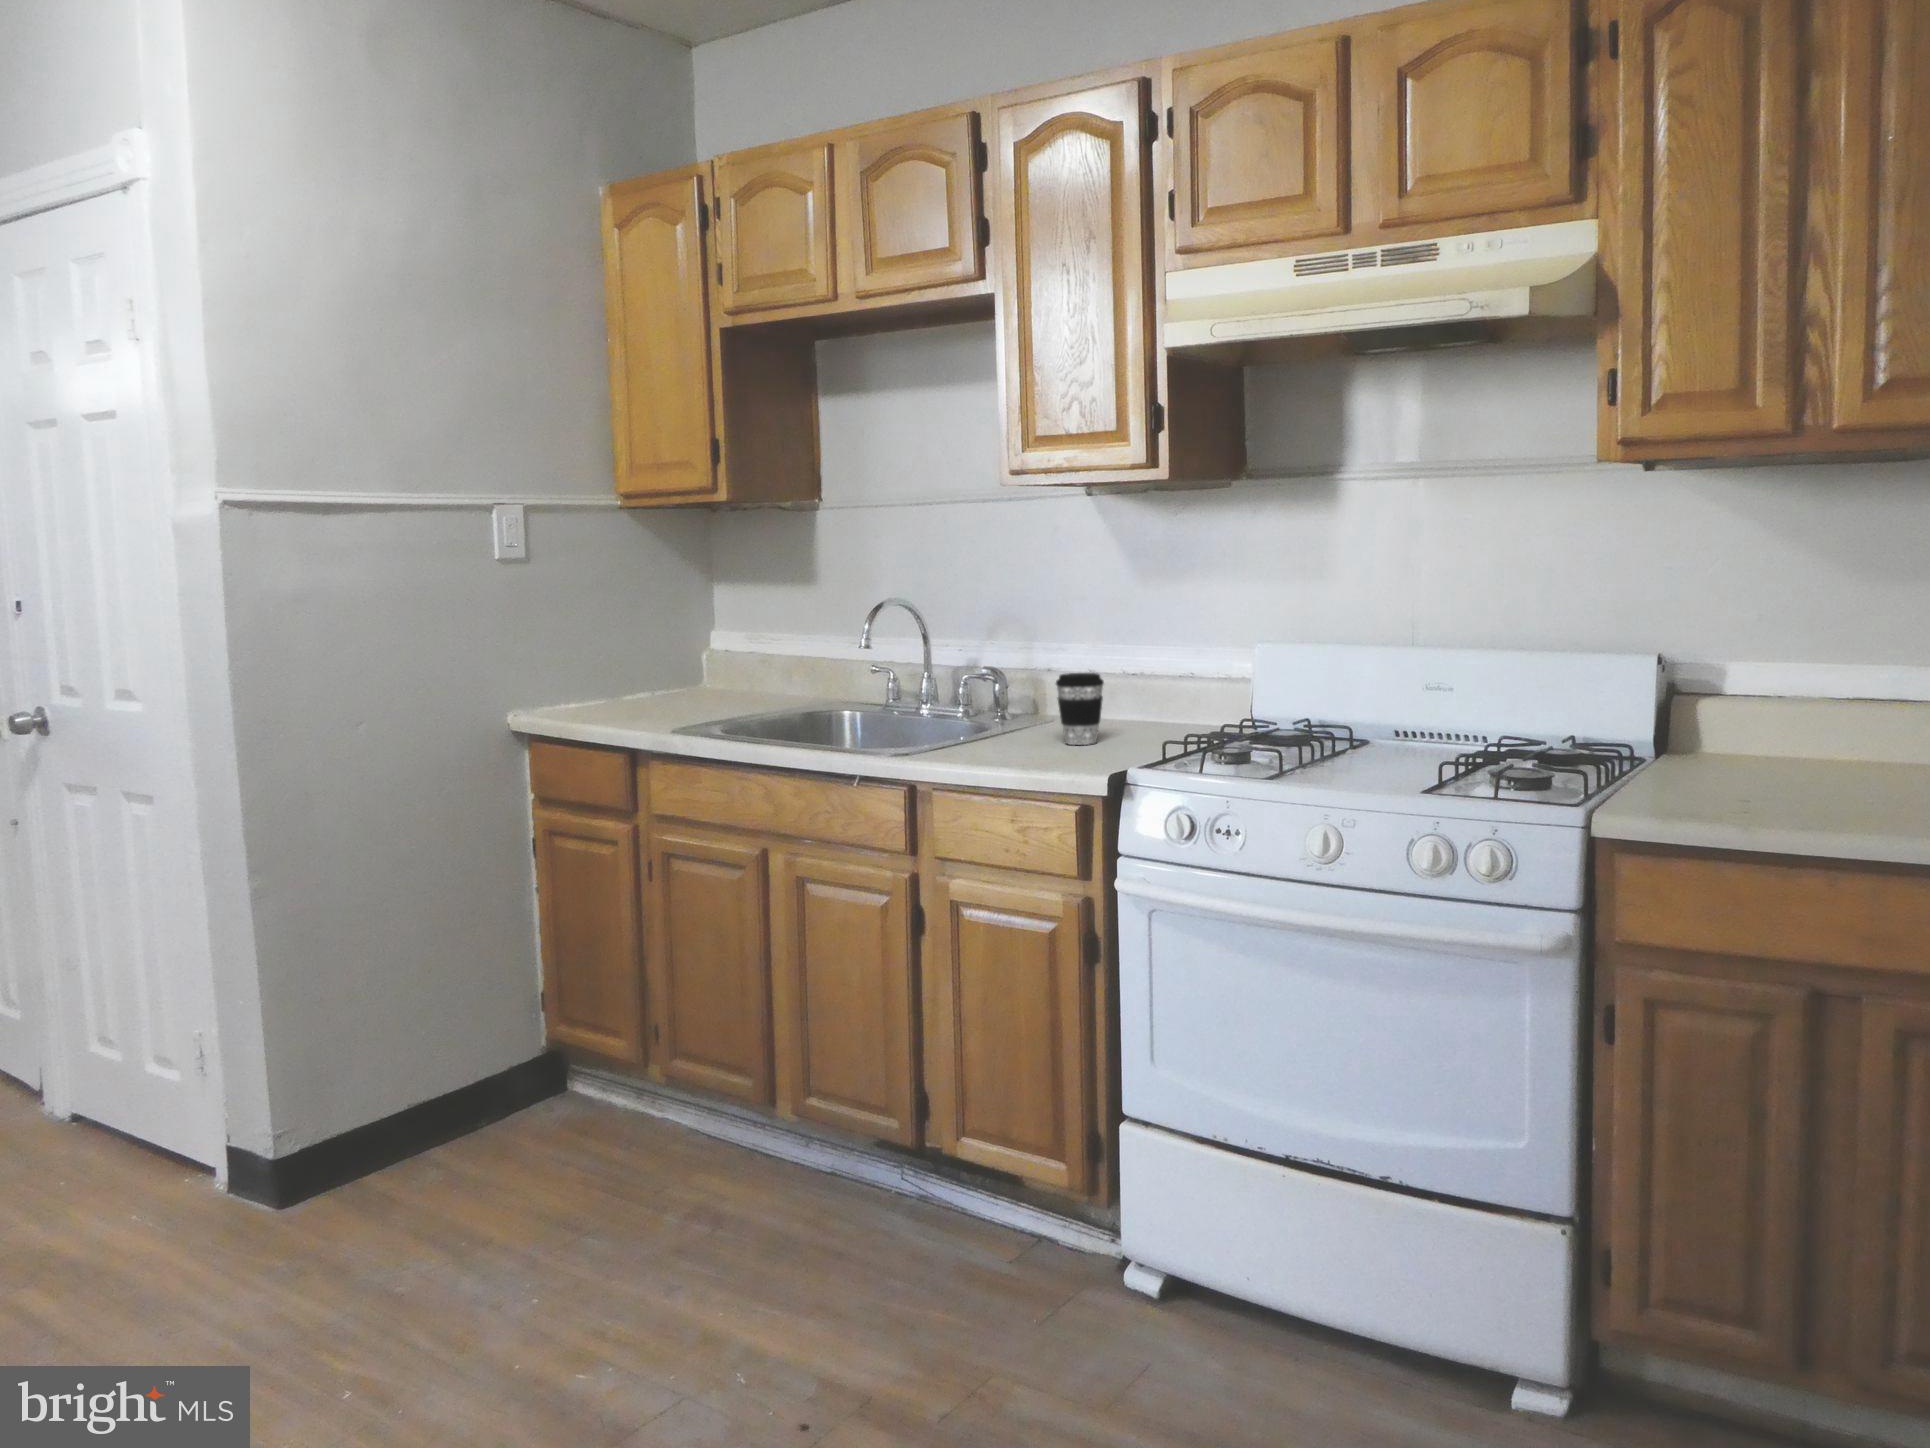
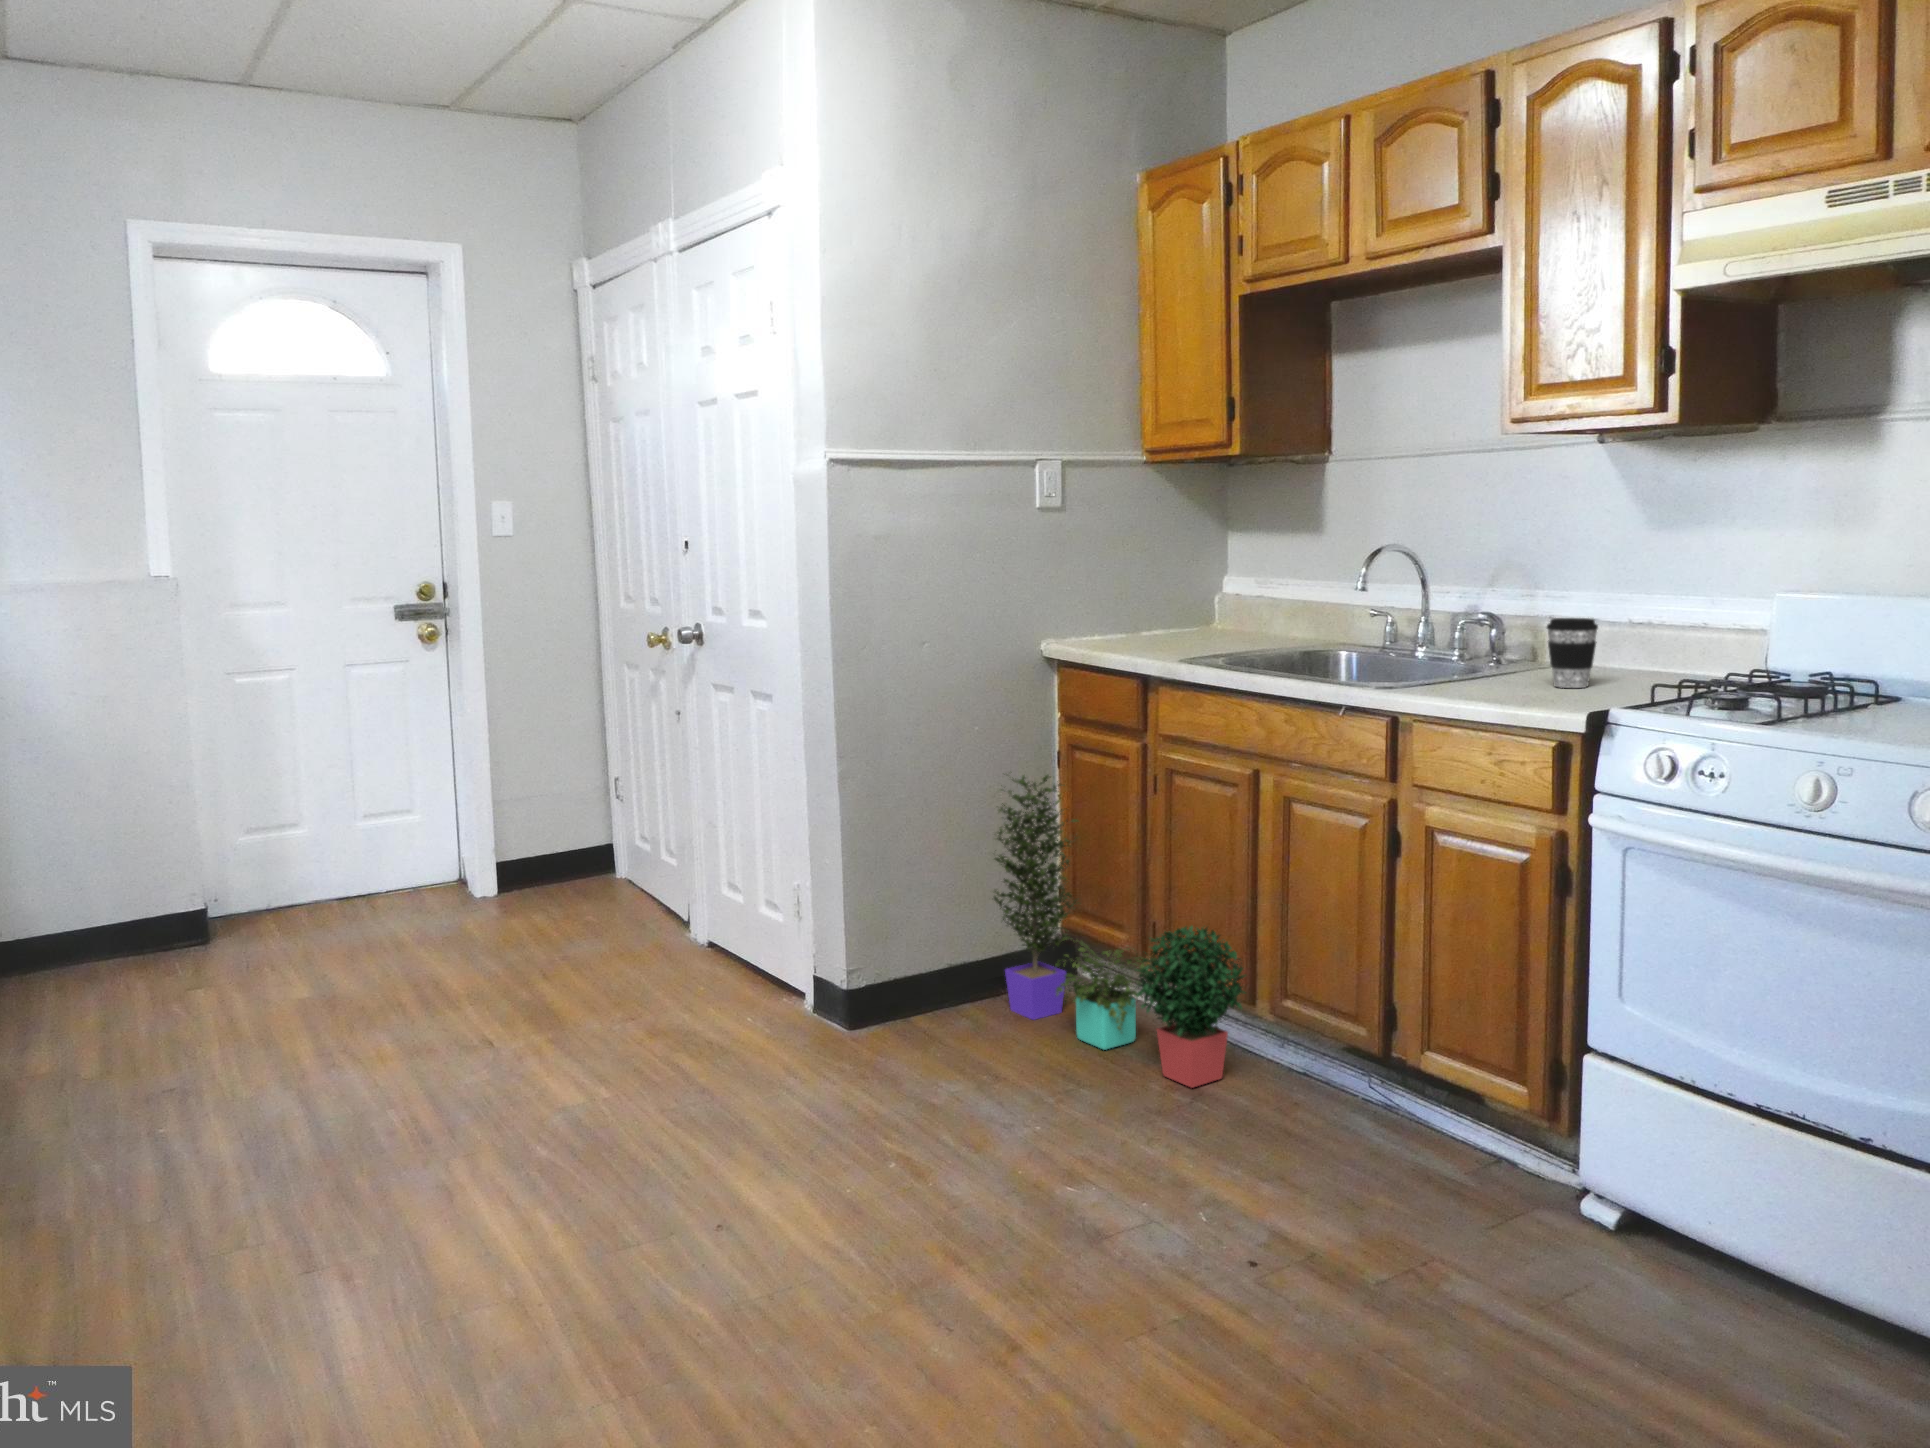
potted plant: none [457,867,766,1213] -> present [994,772,1245,1087]

